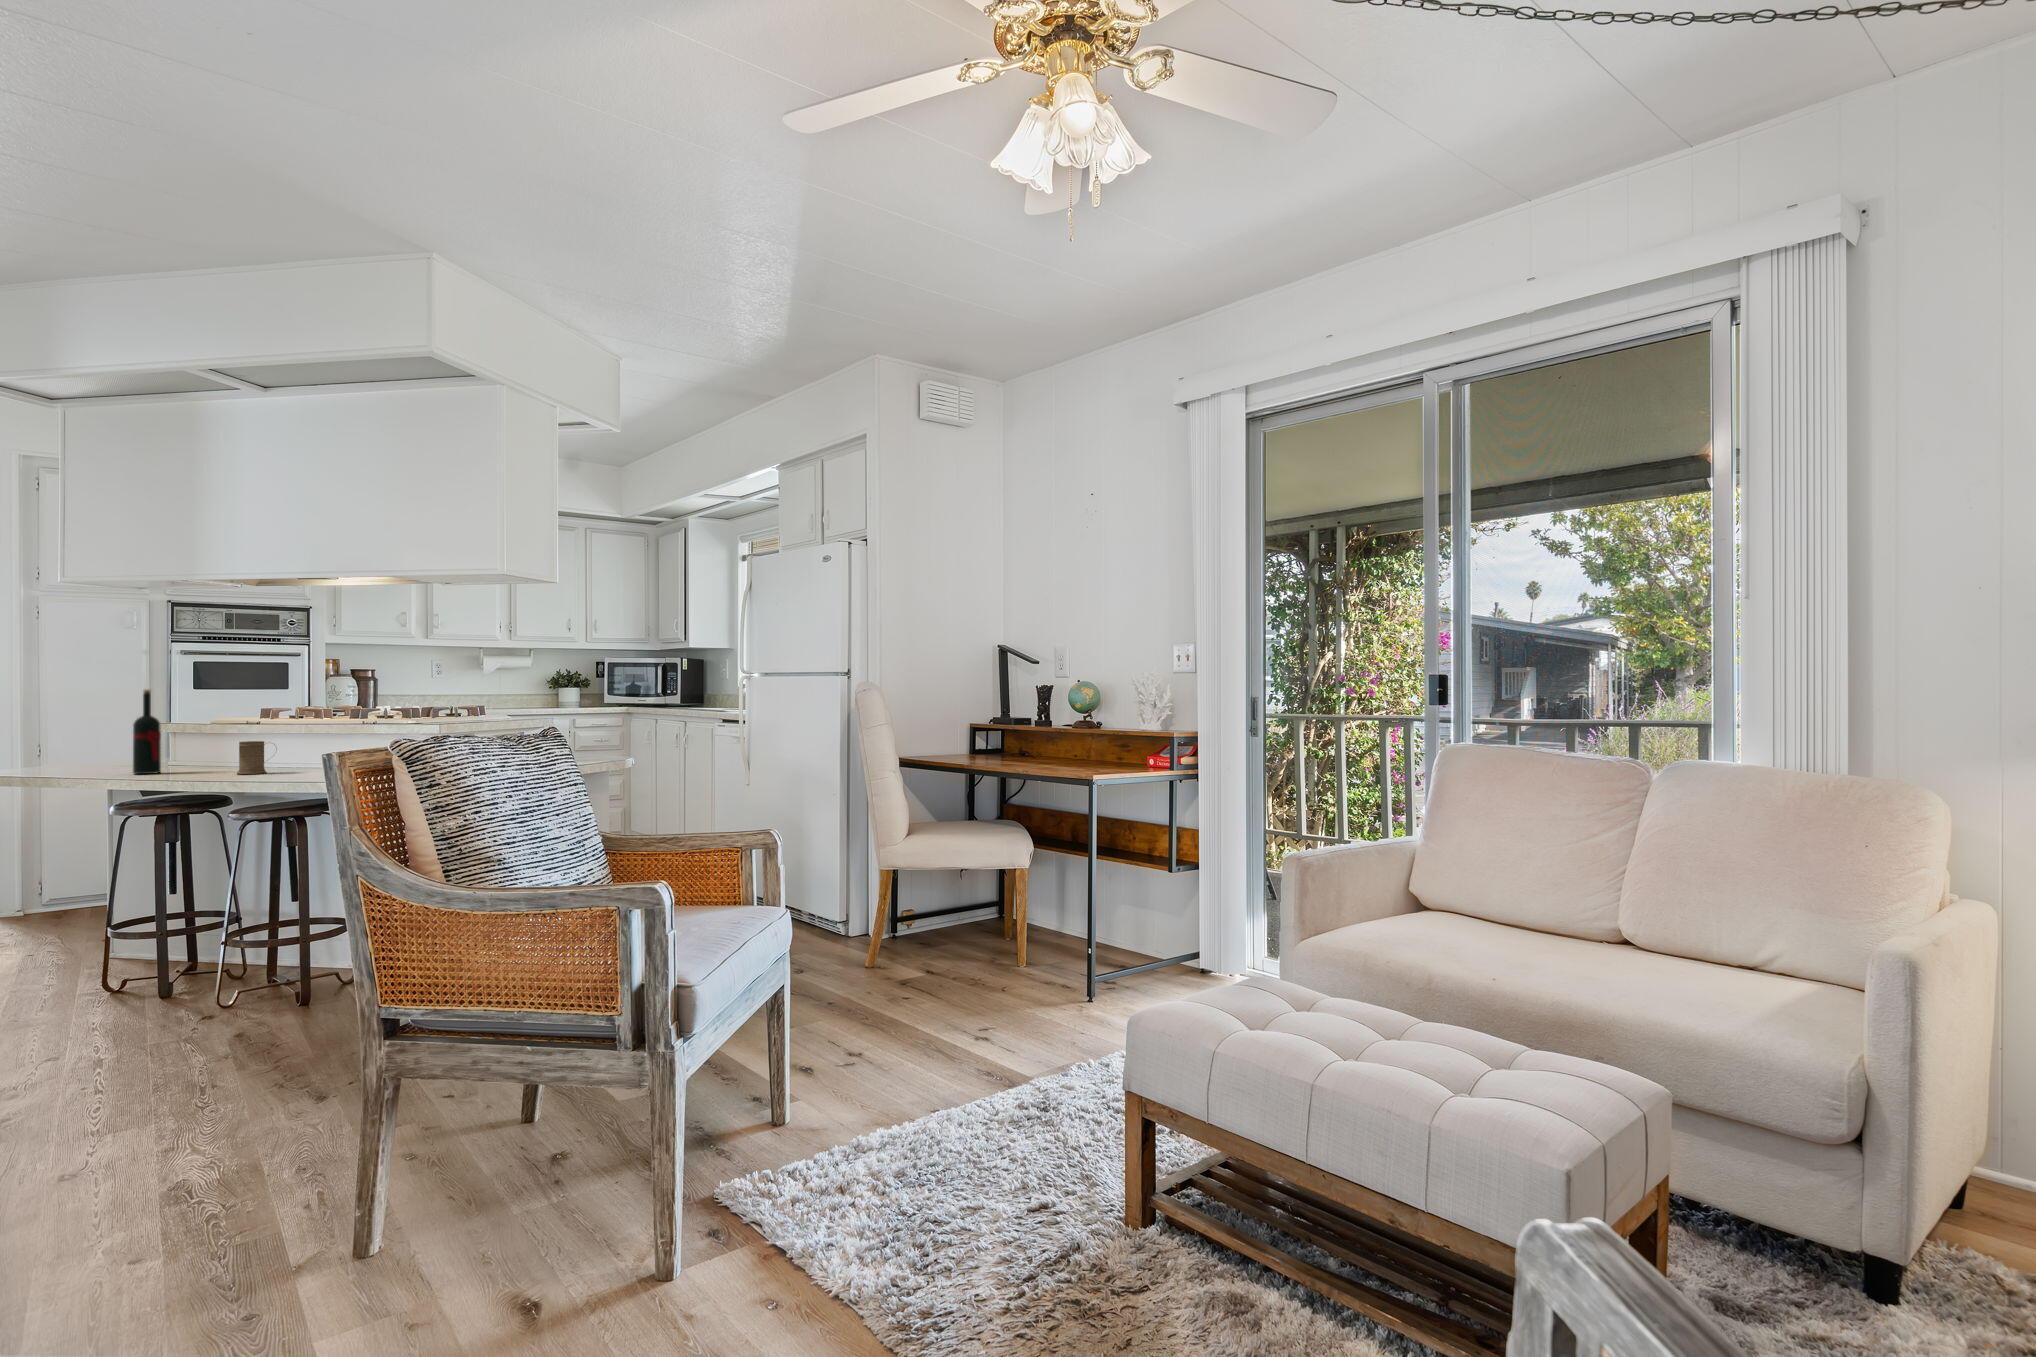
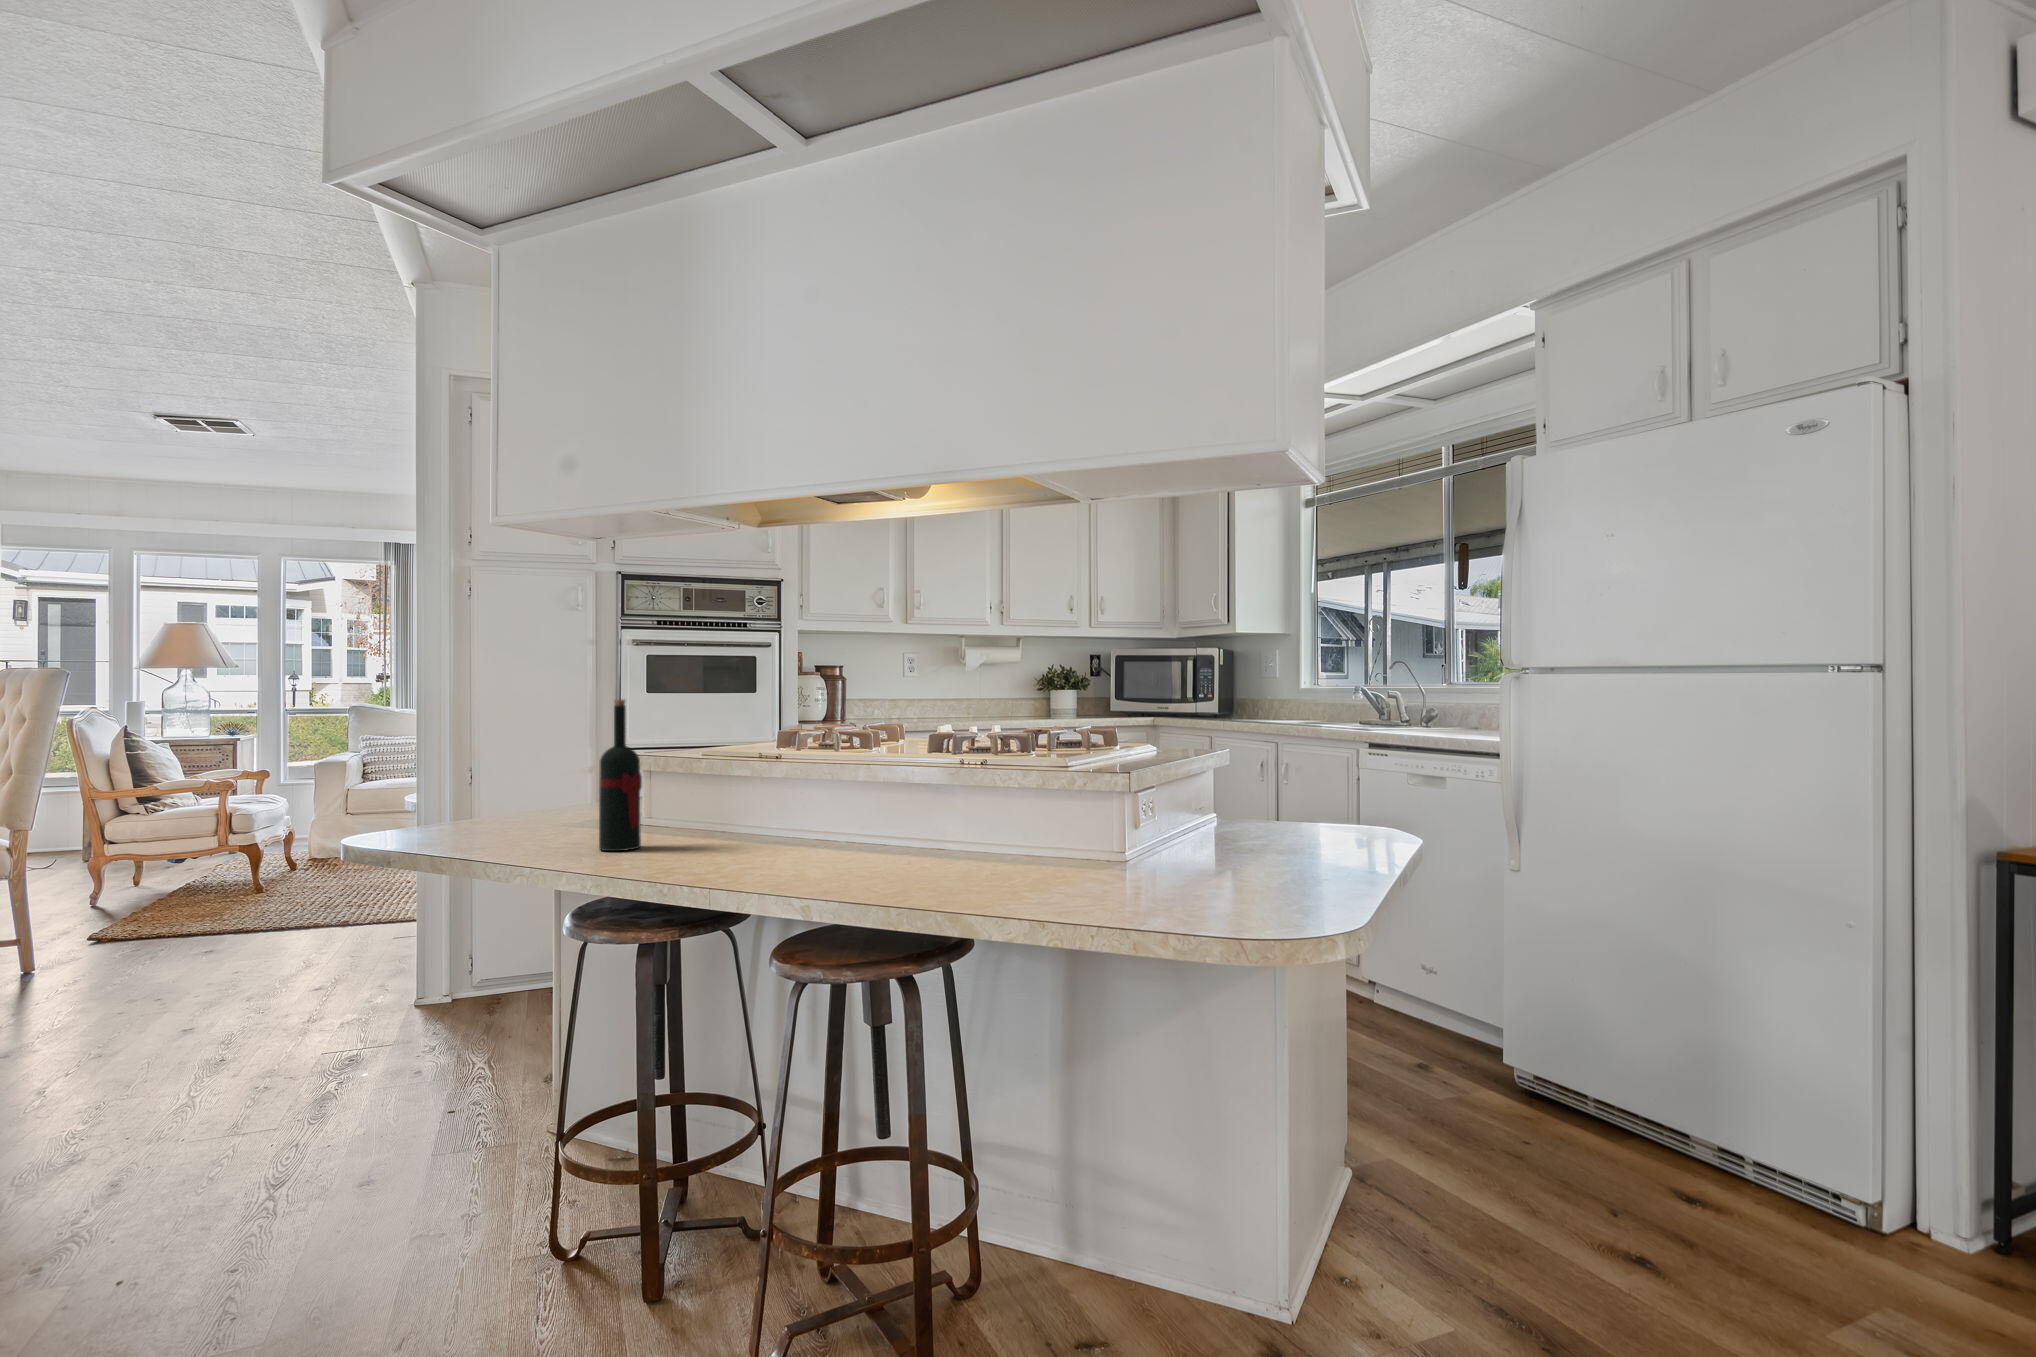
mug: present [237,741,267,774] -> none [765,796,829,861]

